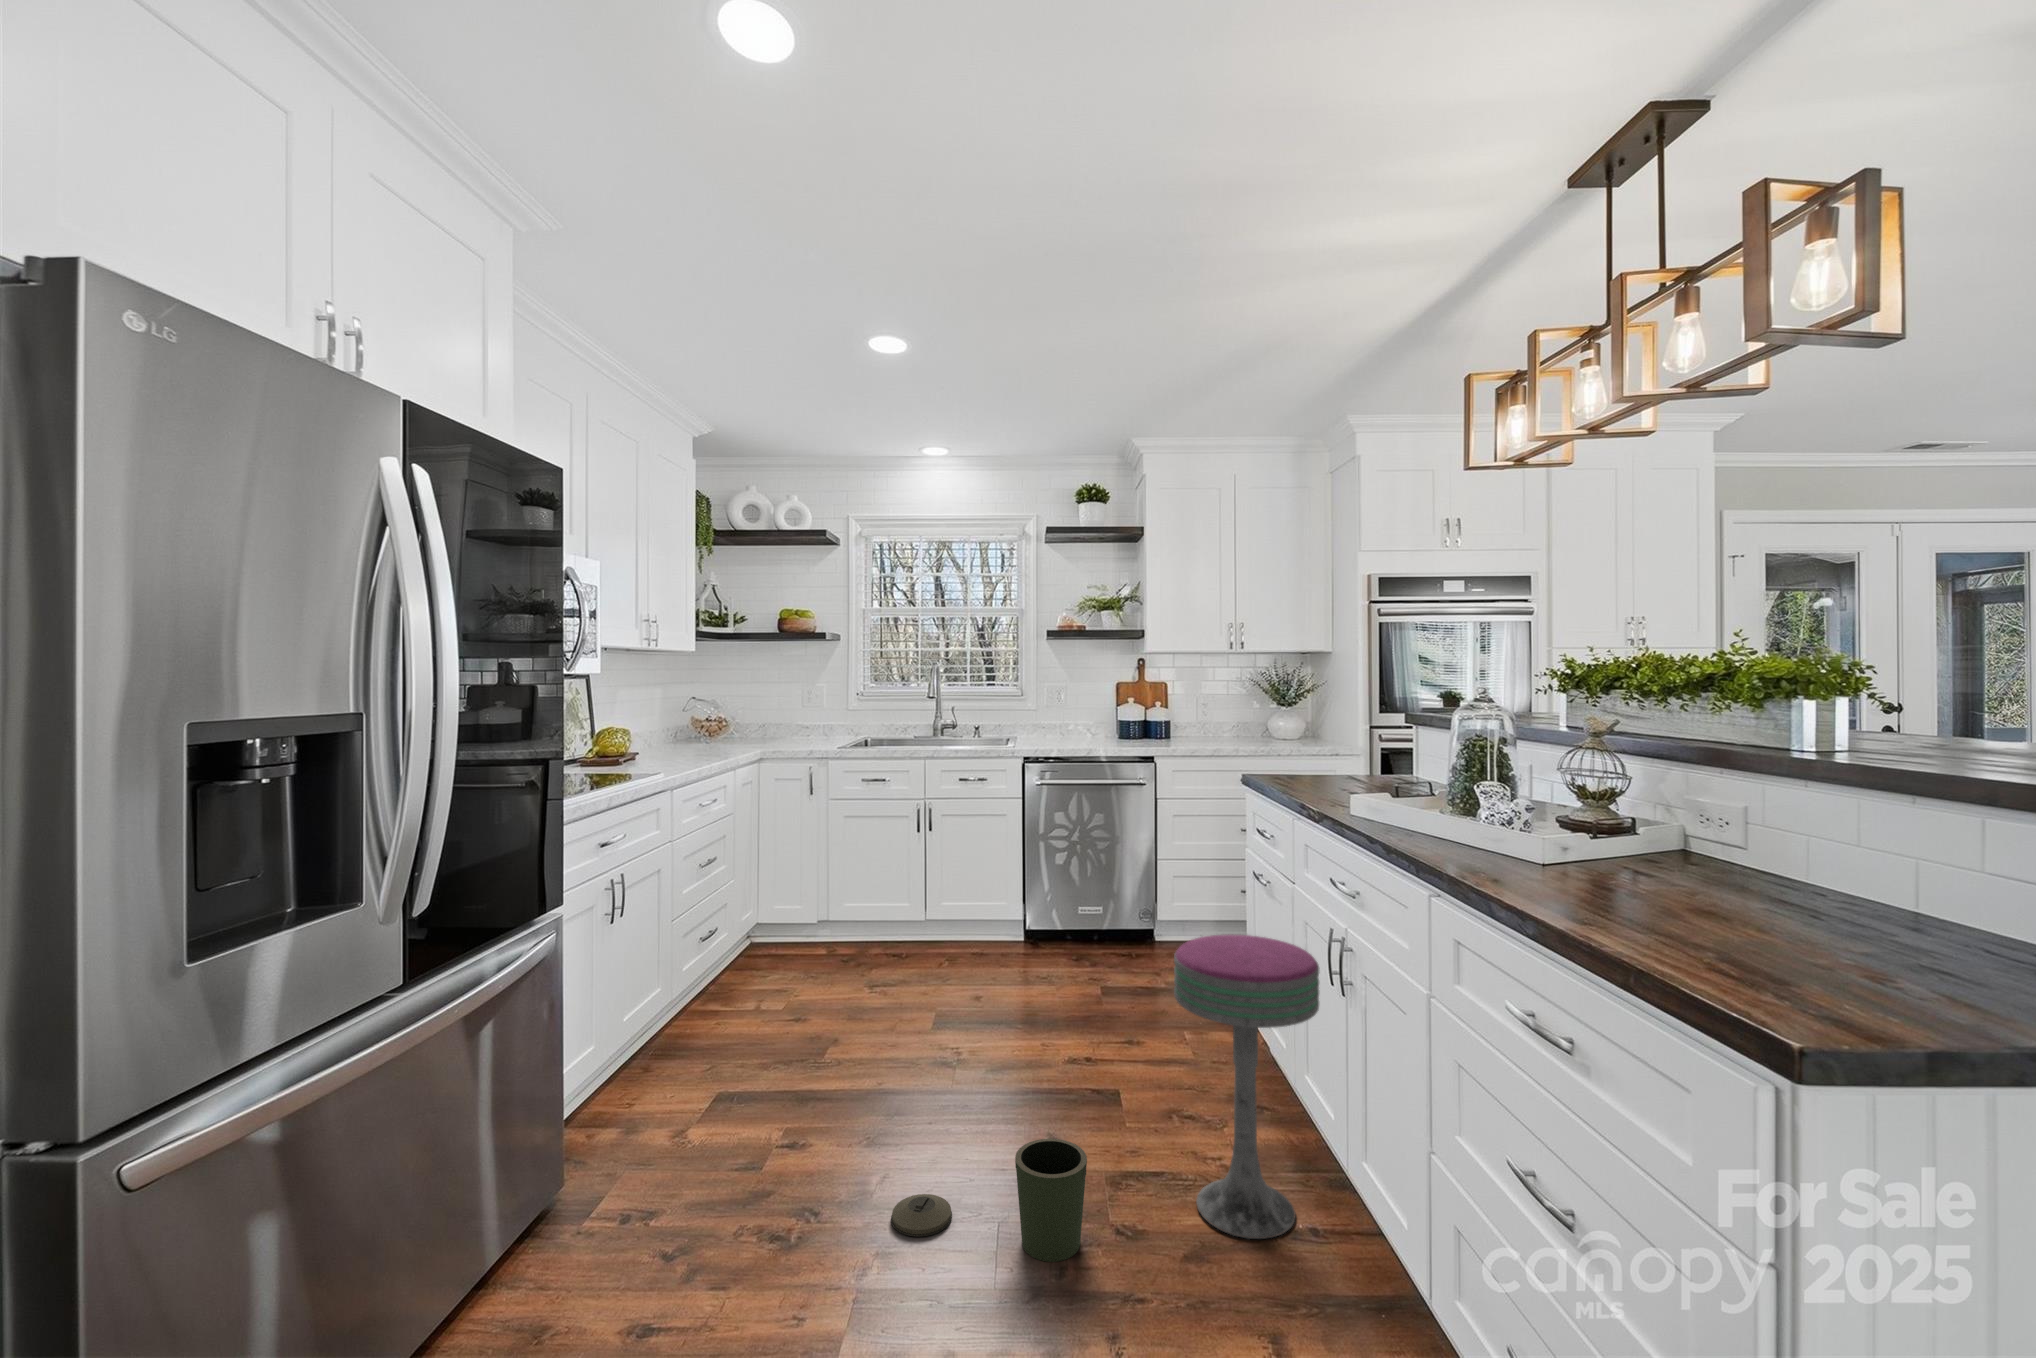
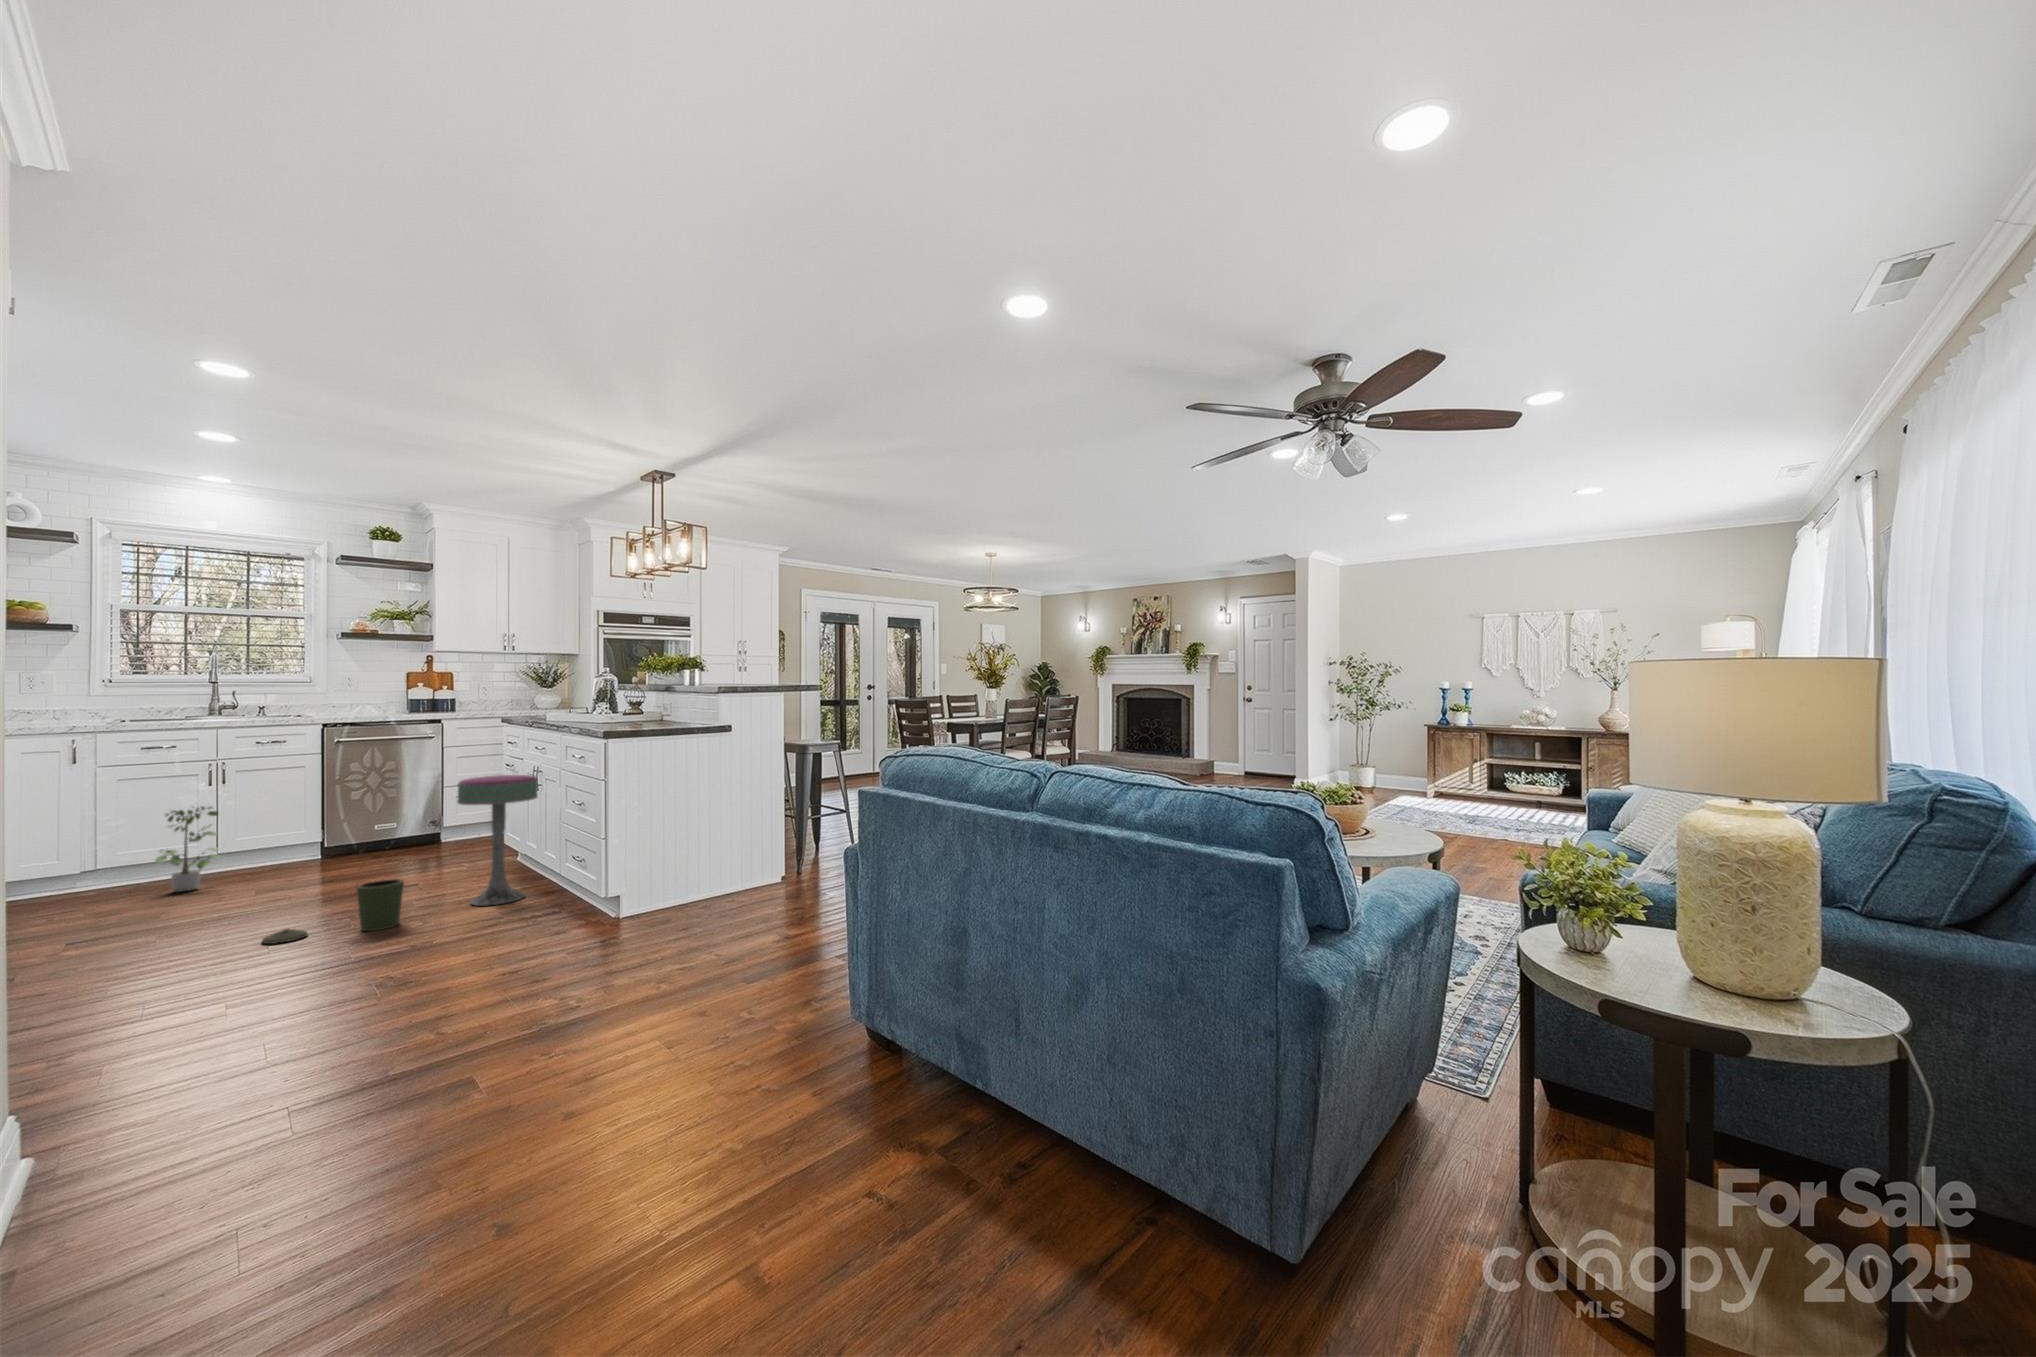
potted plant: none [862,869,927,980] -> present [155,806,218,892]

